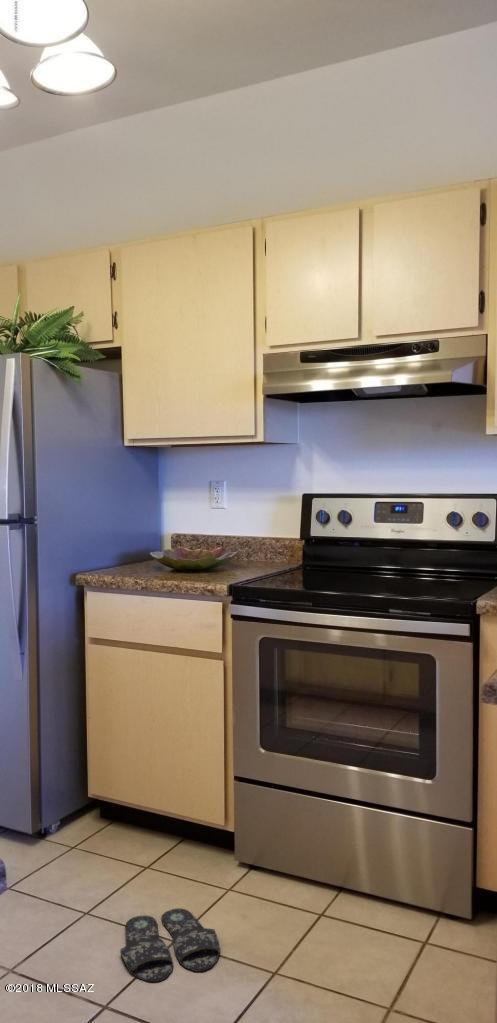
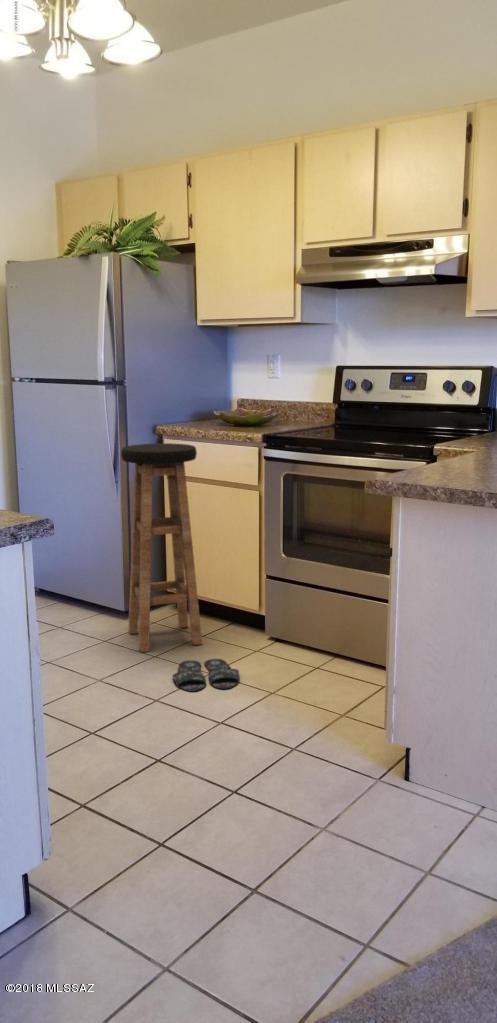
bar stool: none [35,600,150,905] -> present [121,443,202,652]

